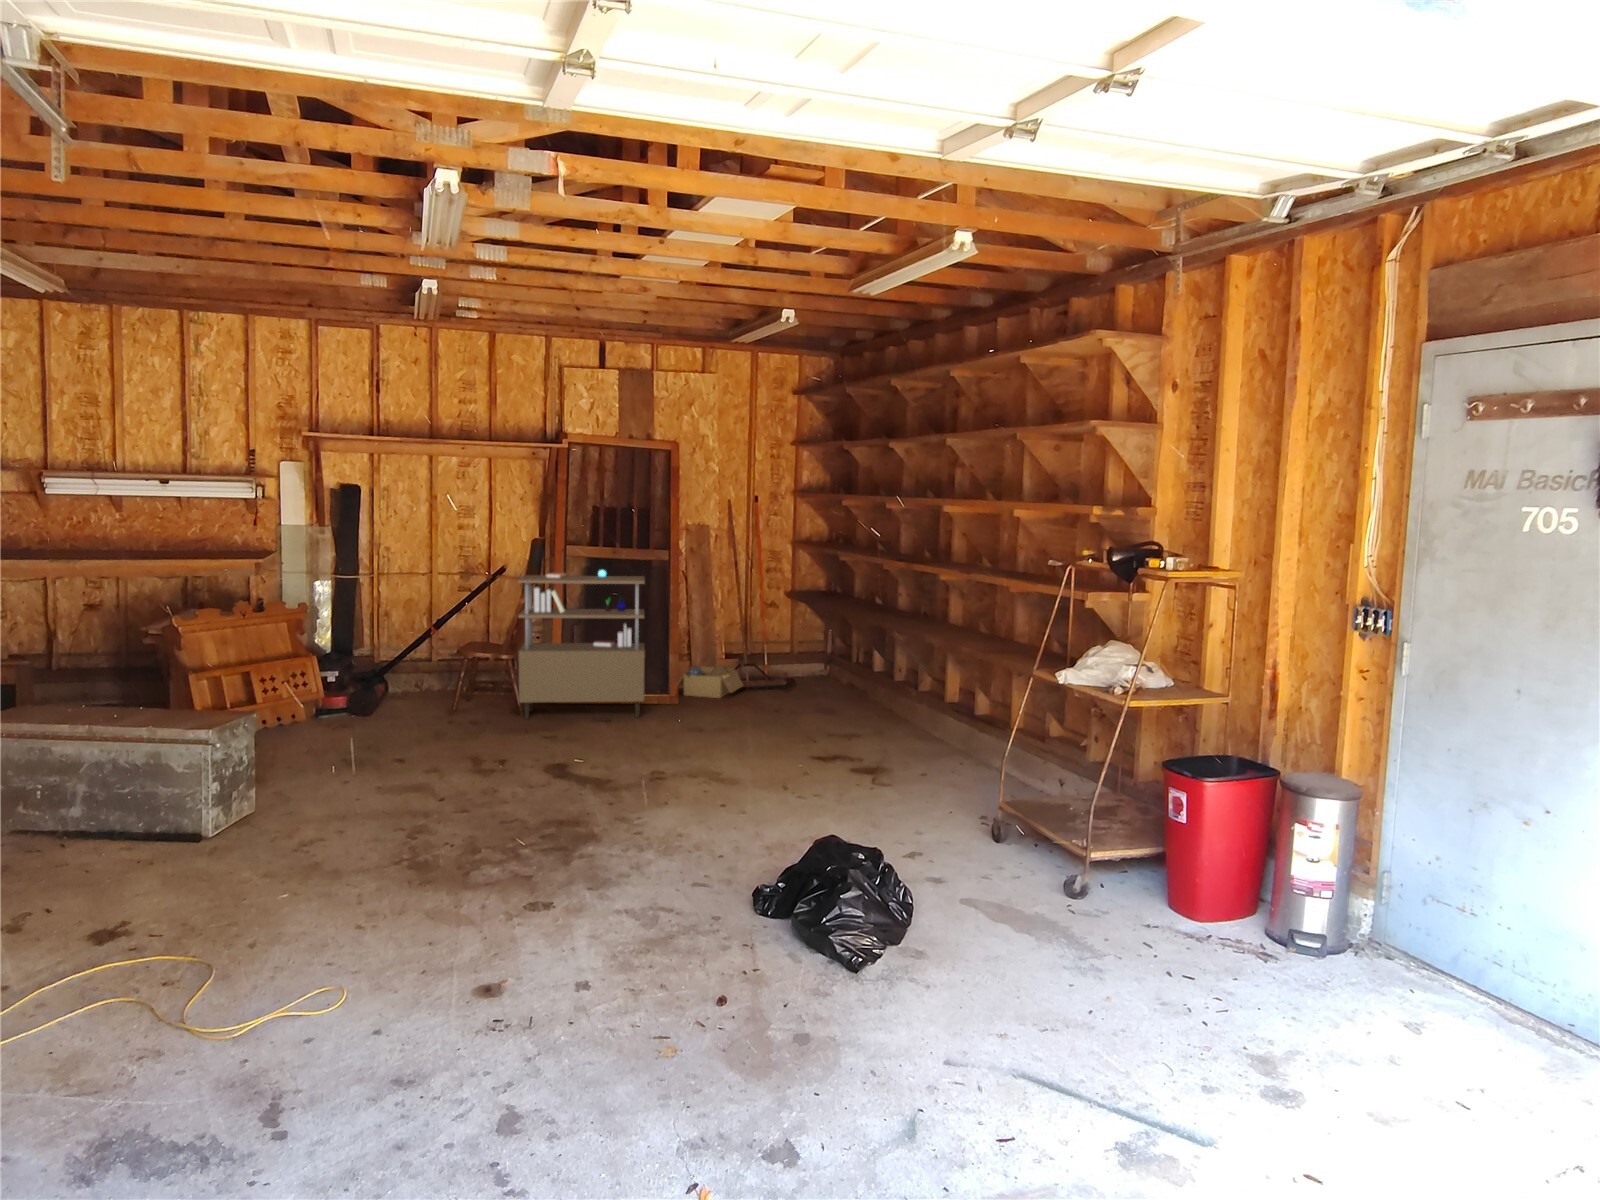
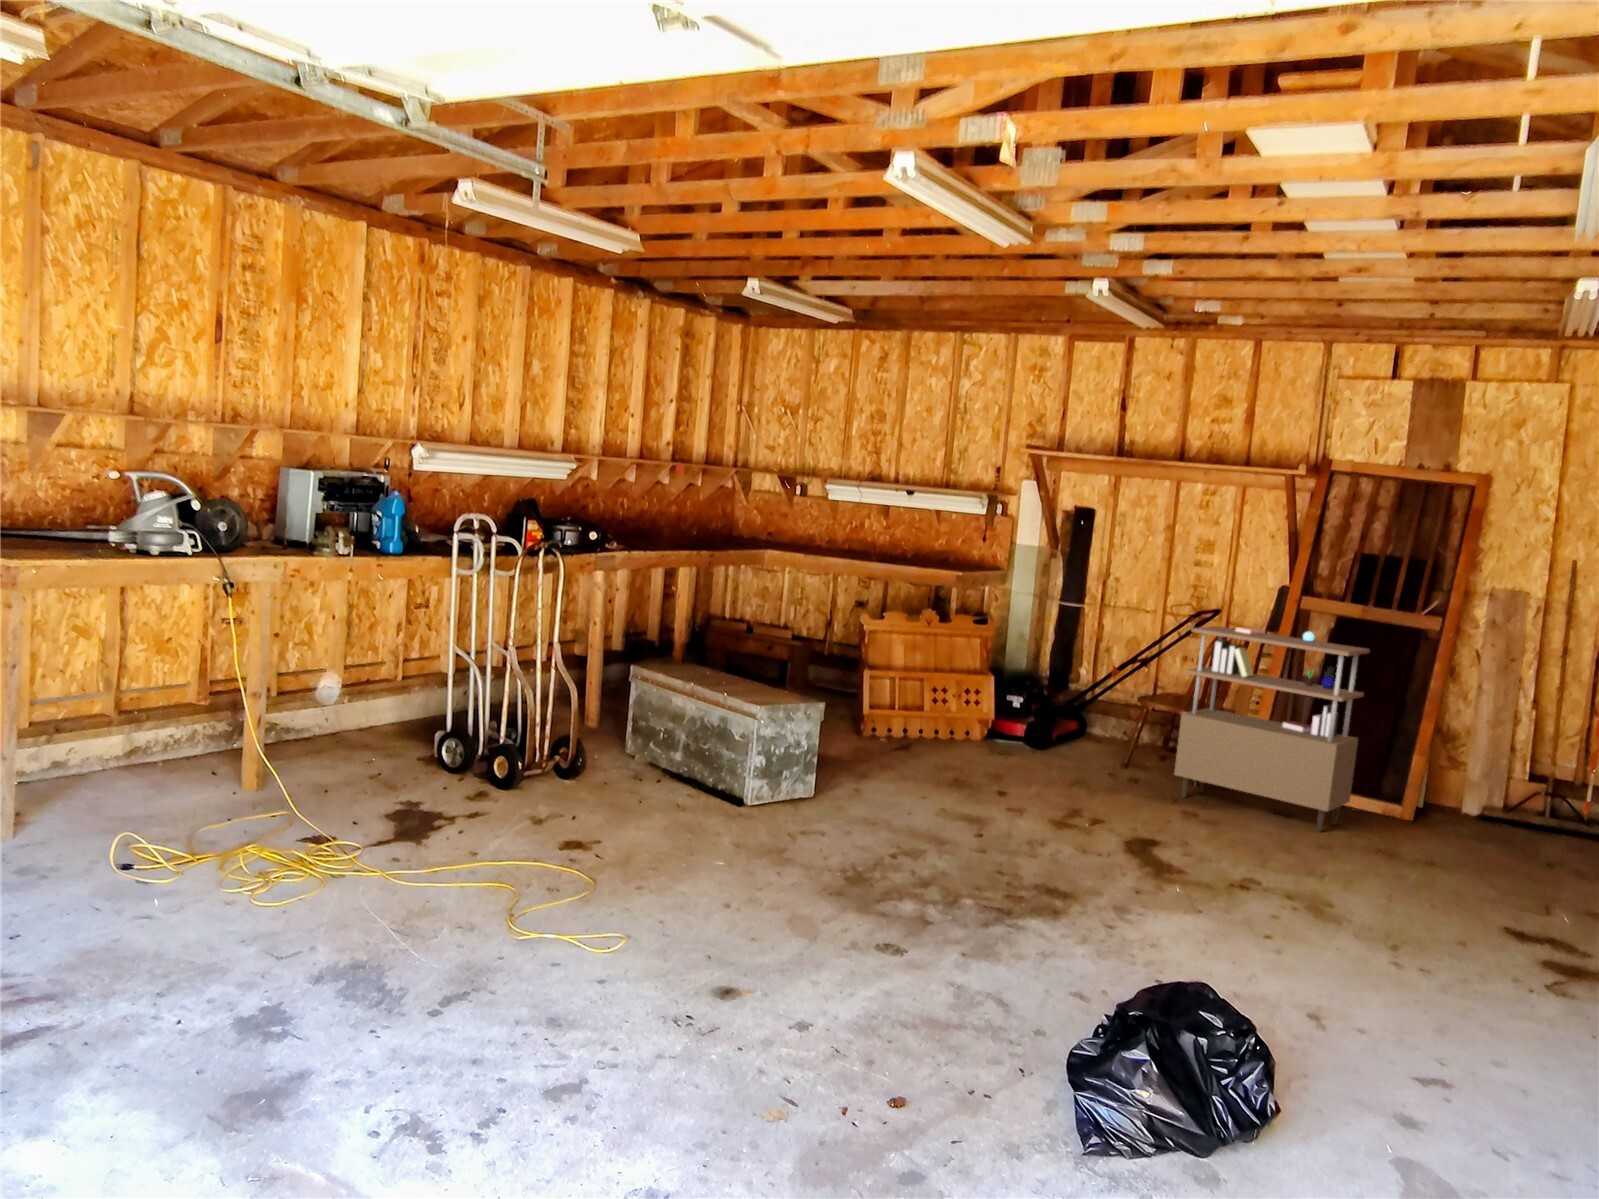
cardboard box: present [677,665,743,698] -> none [1421,789,1538,843]

